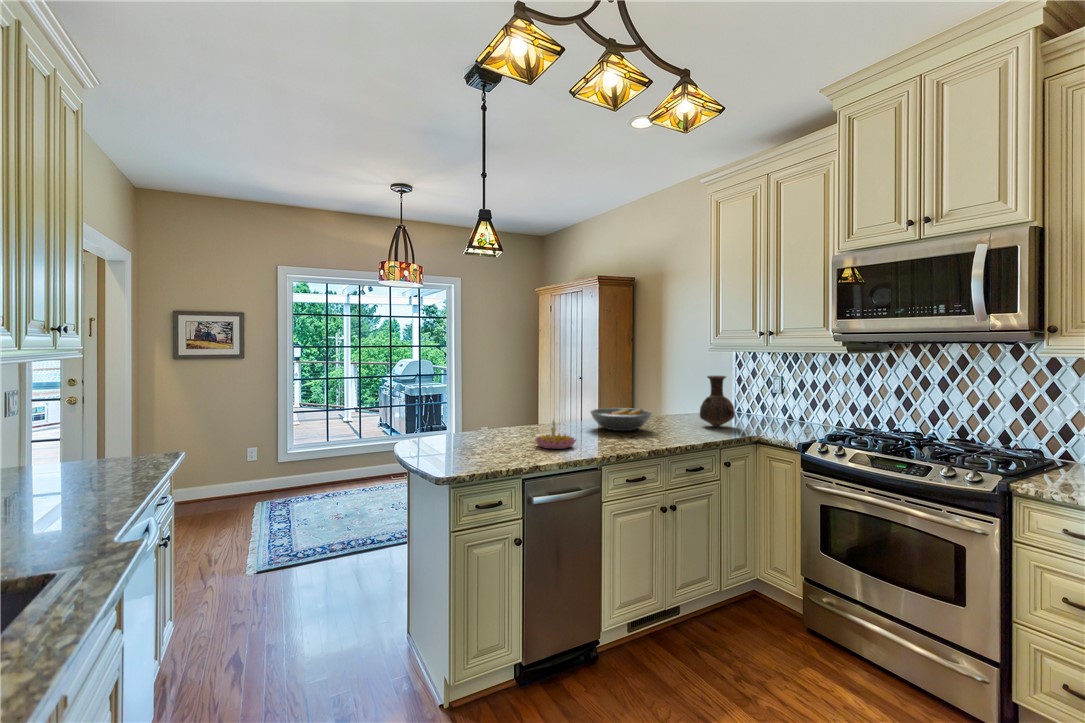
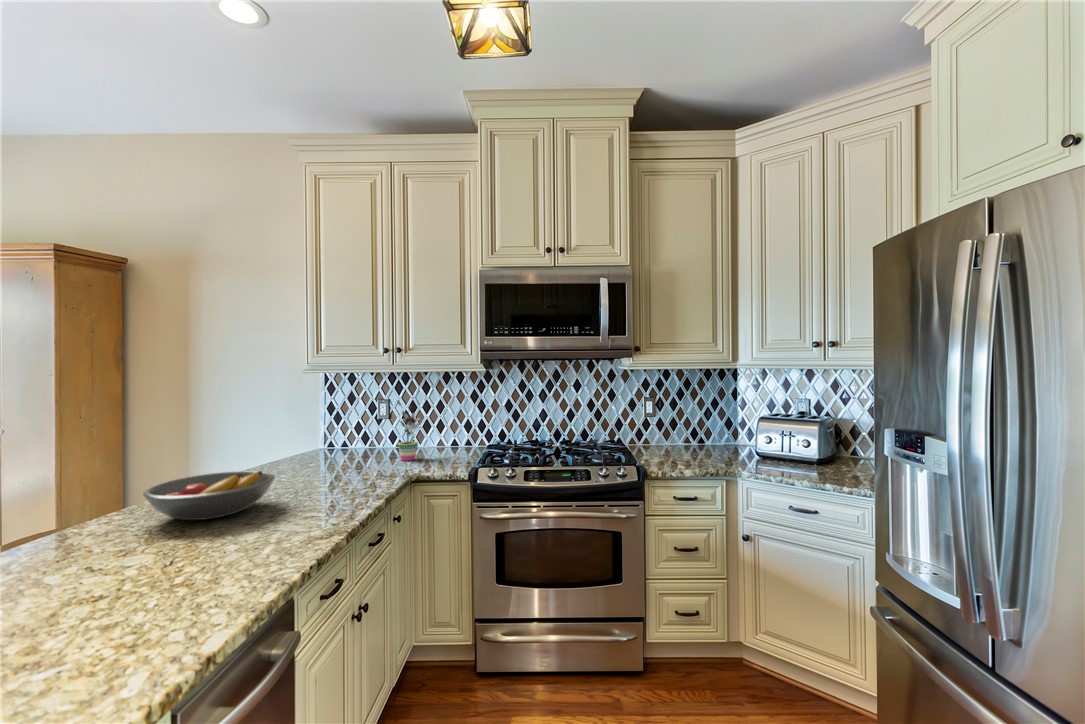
vase: present [700,376,735,427] -> none [317,404,373,472]
potted plant: none [767,376,795,429] -> present [397,401,421,461]
candle holder: present [535,420,576,449] -> none [59,539,190,621]

